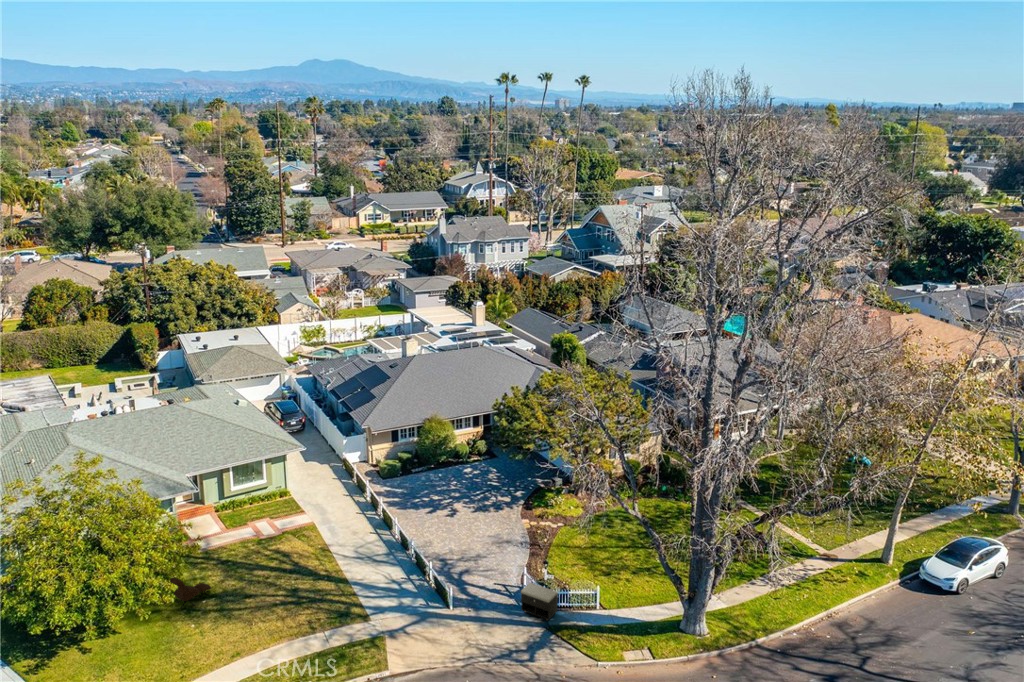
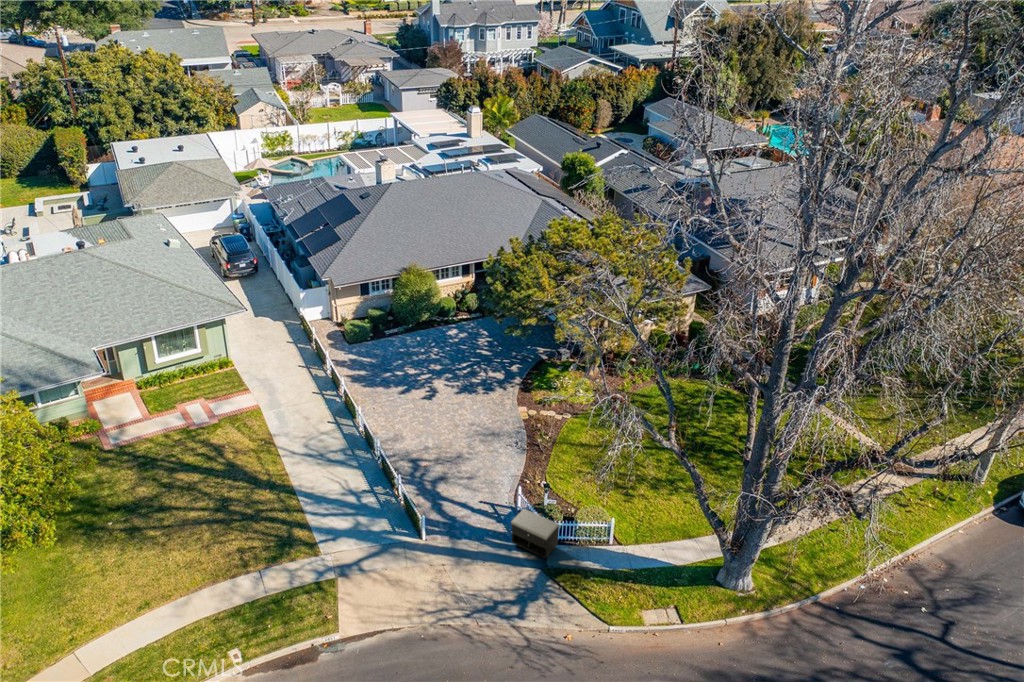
lounge chair: present [170,578,212,608] -> none [57,492,120,531]

